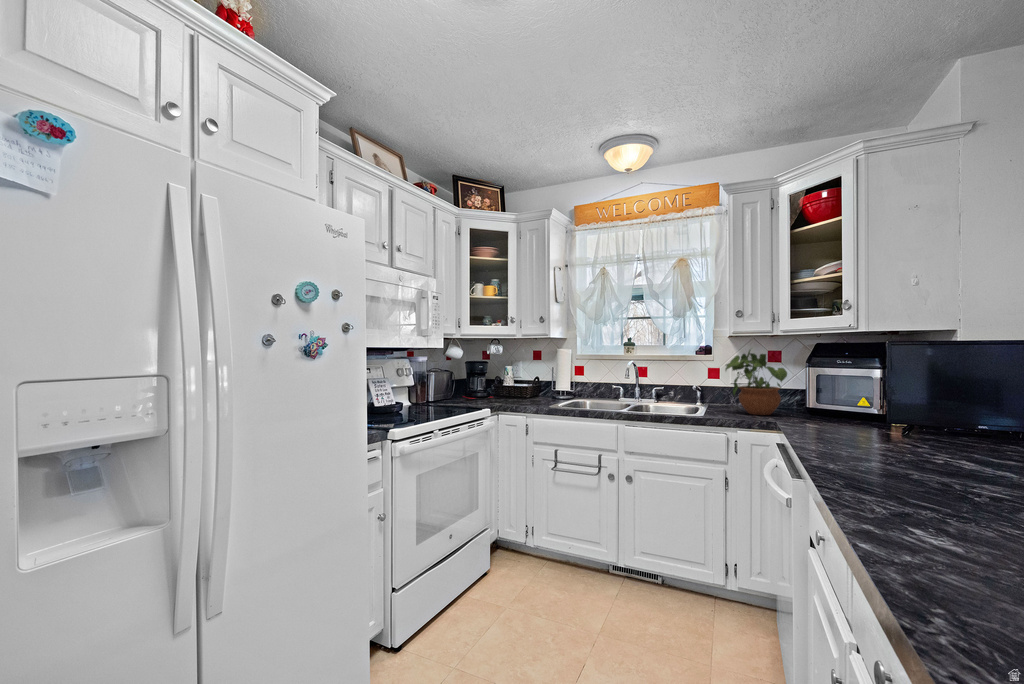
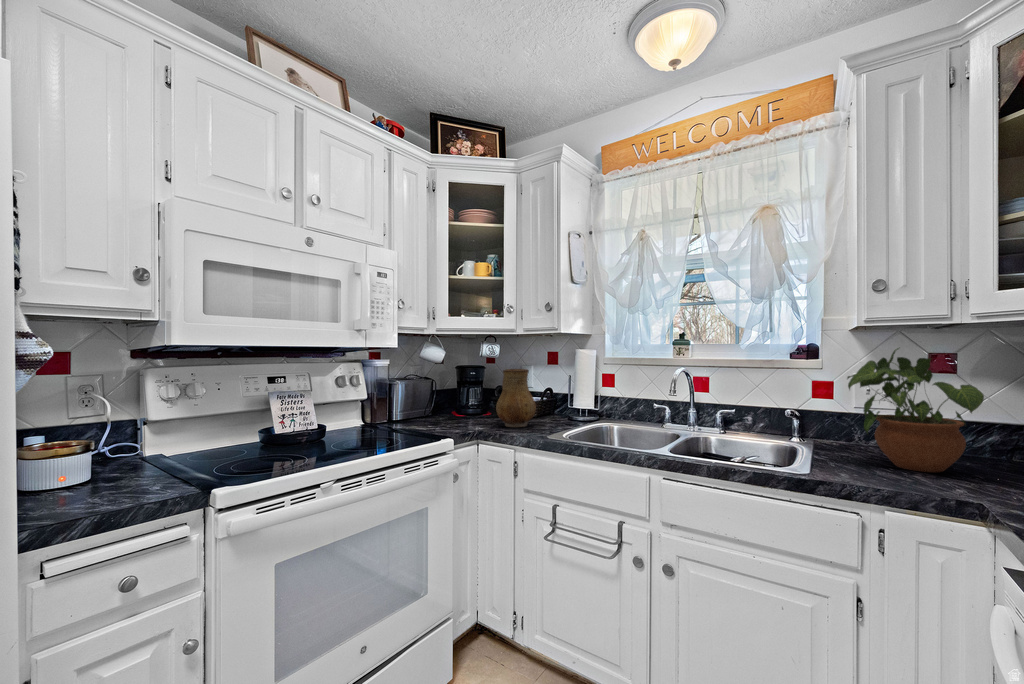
ceramic pitcher: none [507,363,535,403] -> present [496,369,536,427]

